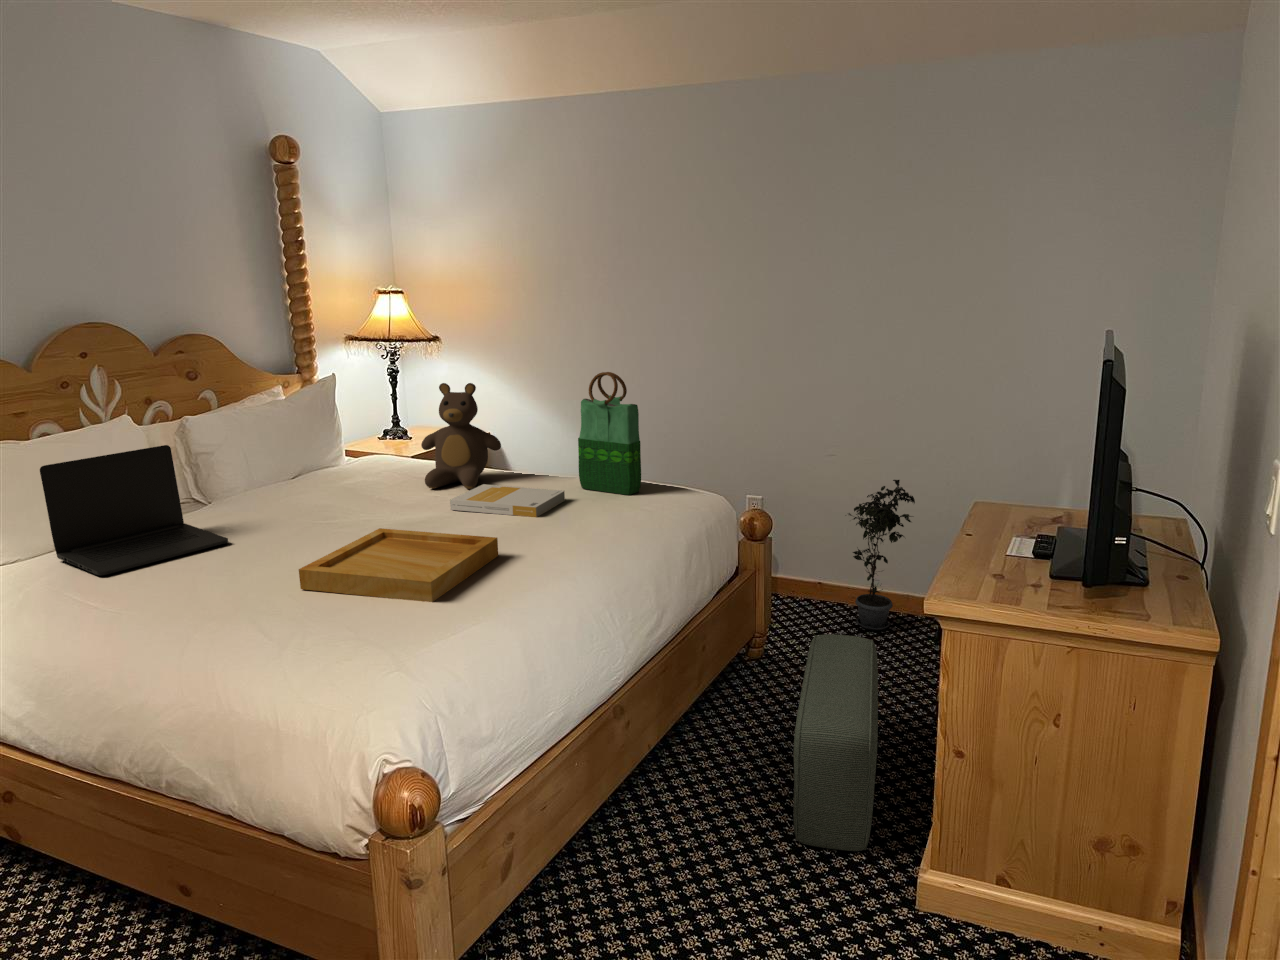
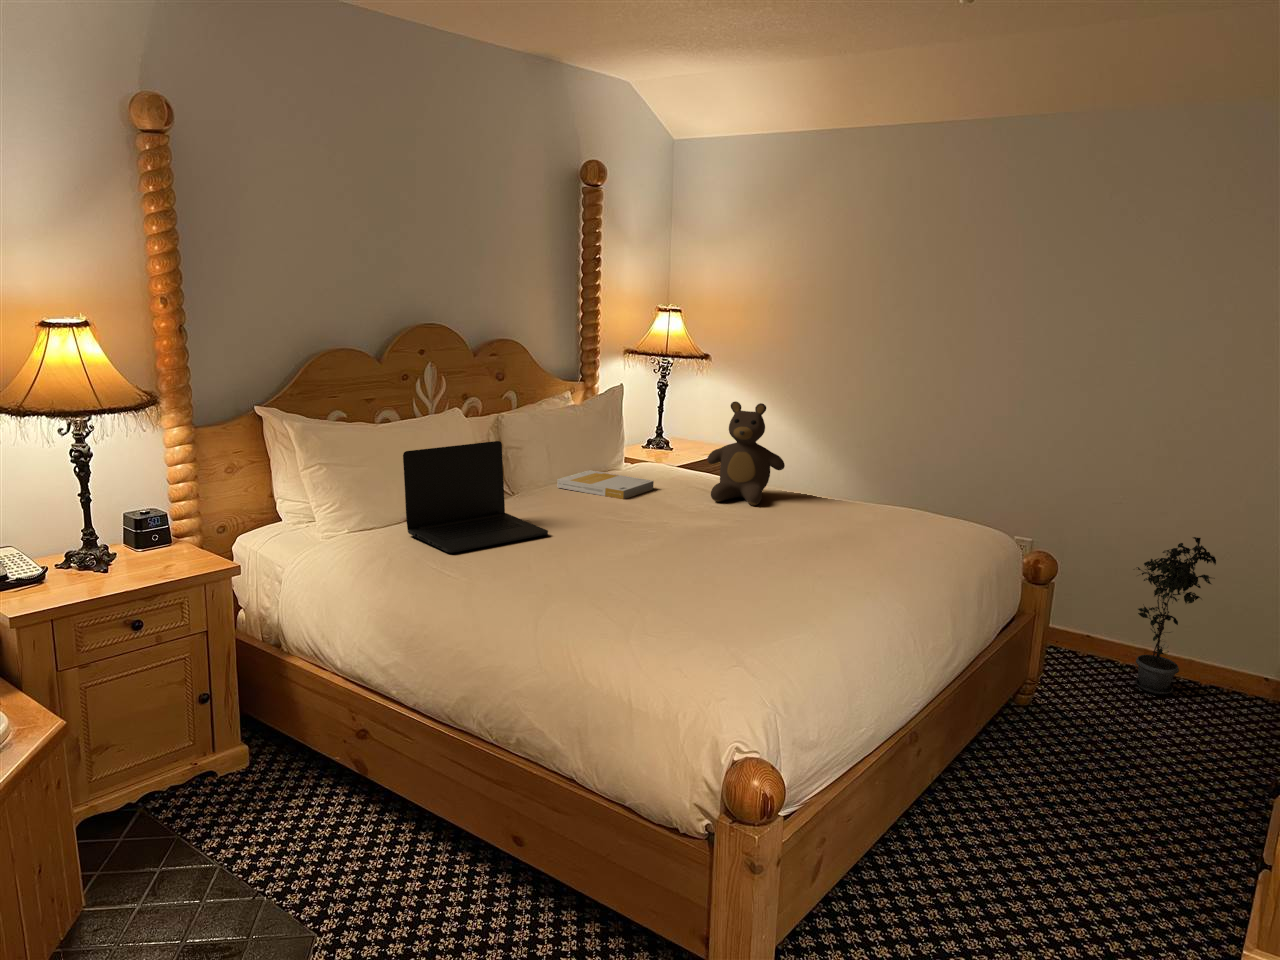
tote bag: present [578,372,641,495] -> none [863,403,933,526]
book: present [450,484,565,517] -> present [557,470,654,499]
tray: present [299,528,498,602] -> none [629,535,804,611]
pouf: present [794,634,878,851] -> none [1087,690,1190,917]

